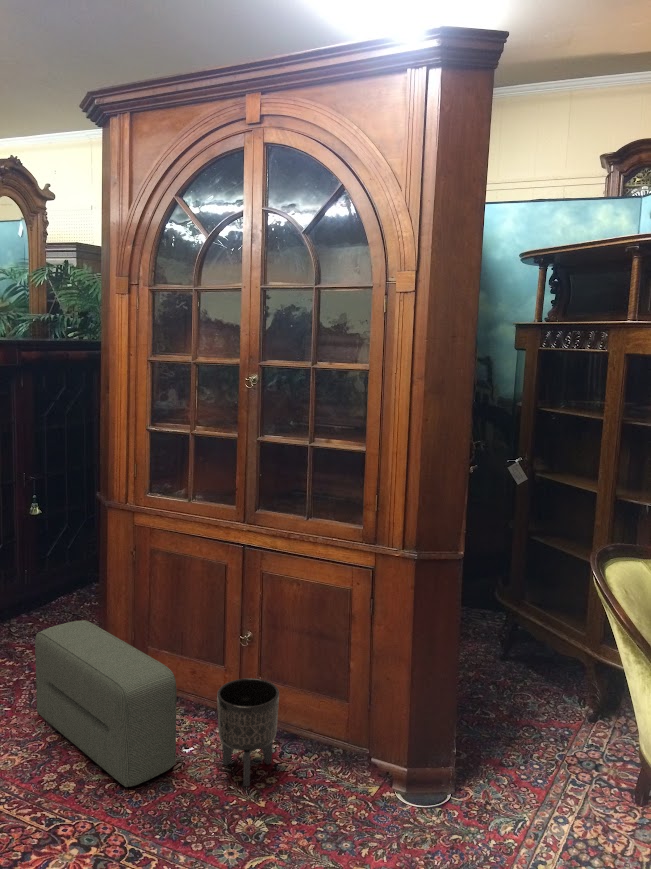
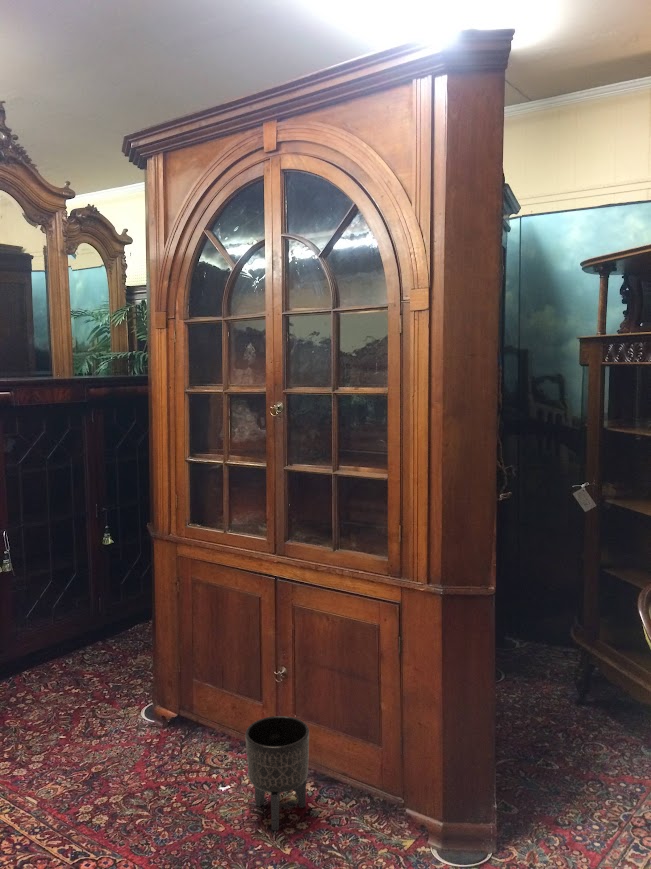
pouf: present [35,620,176,787] -> none [85,651,208,824]

